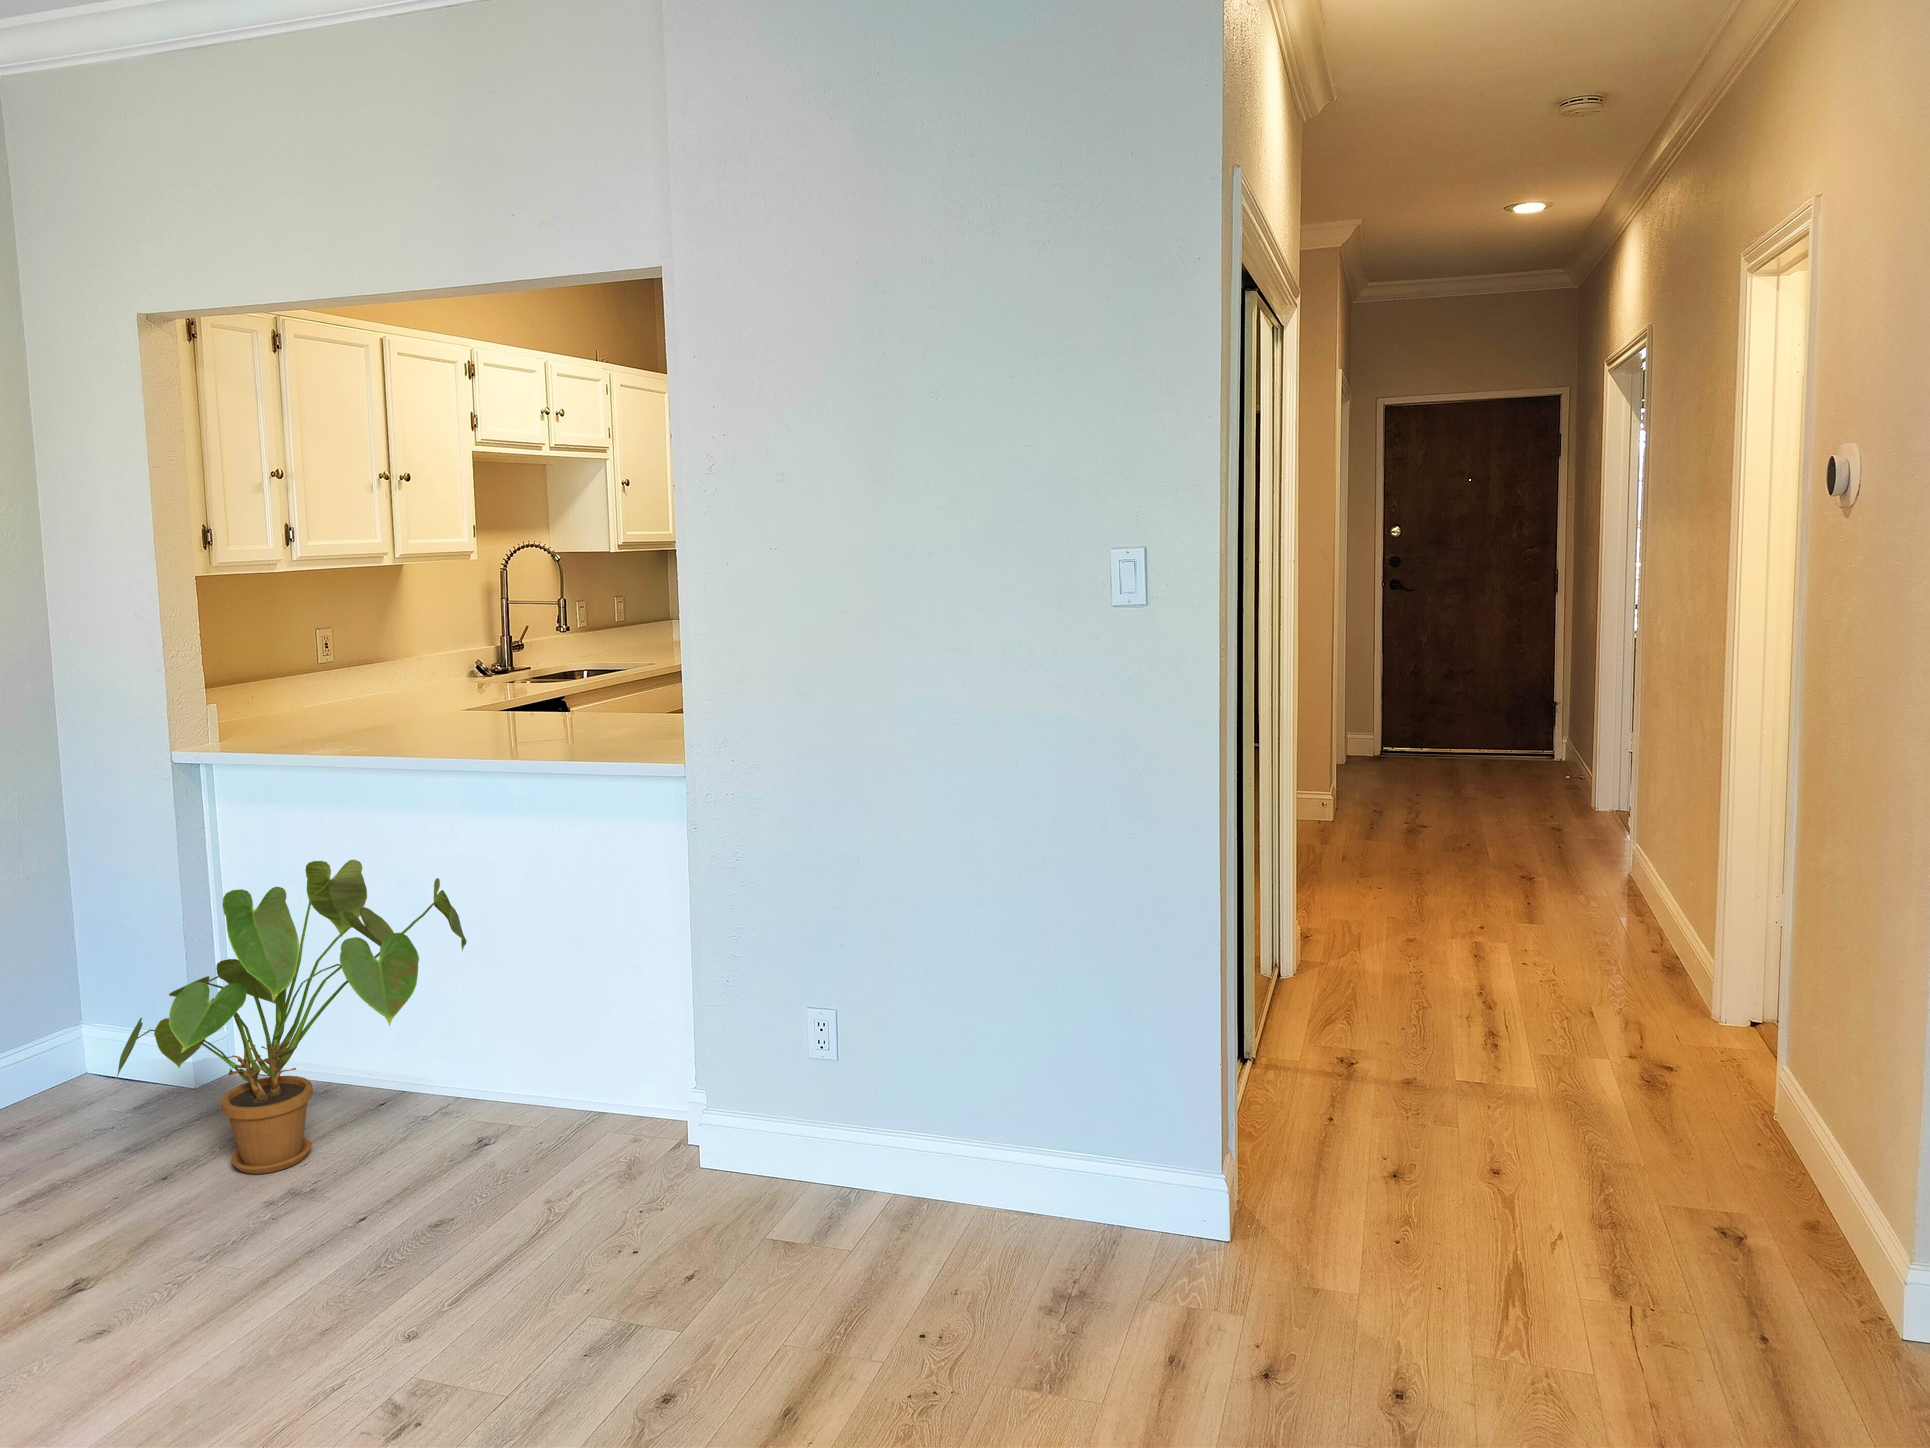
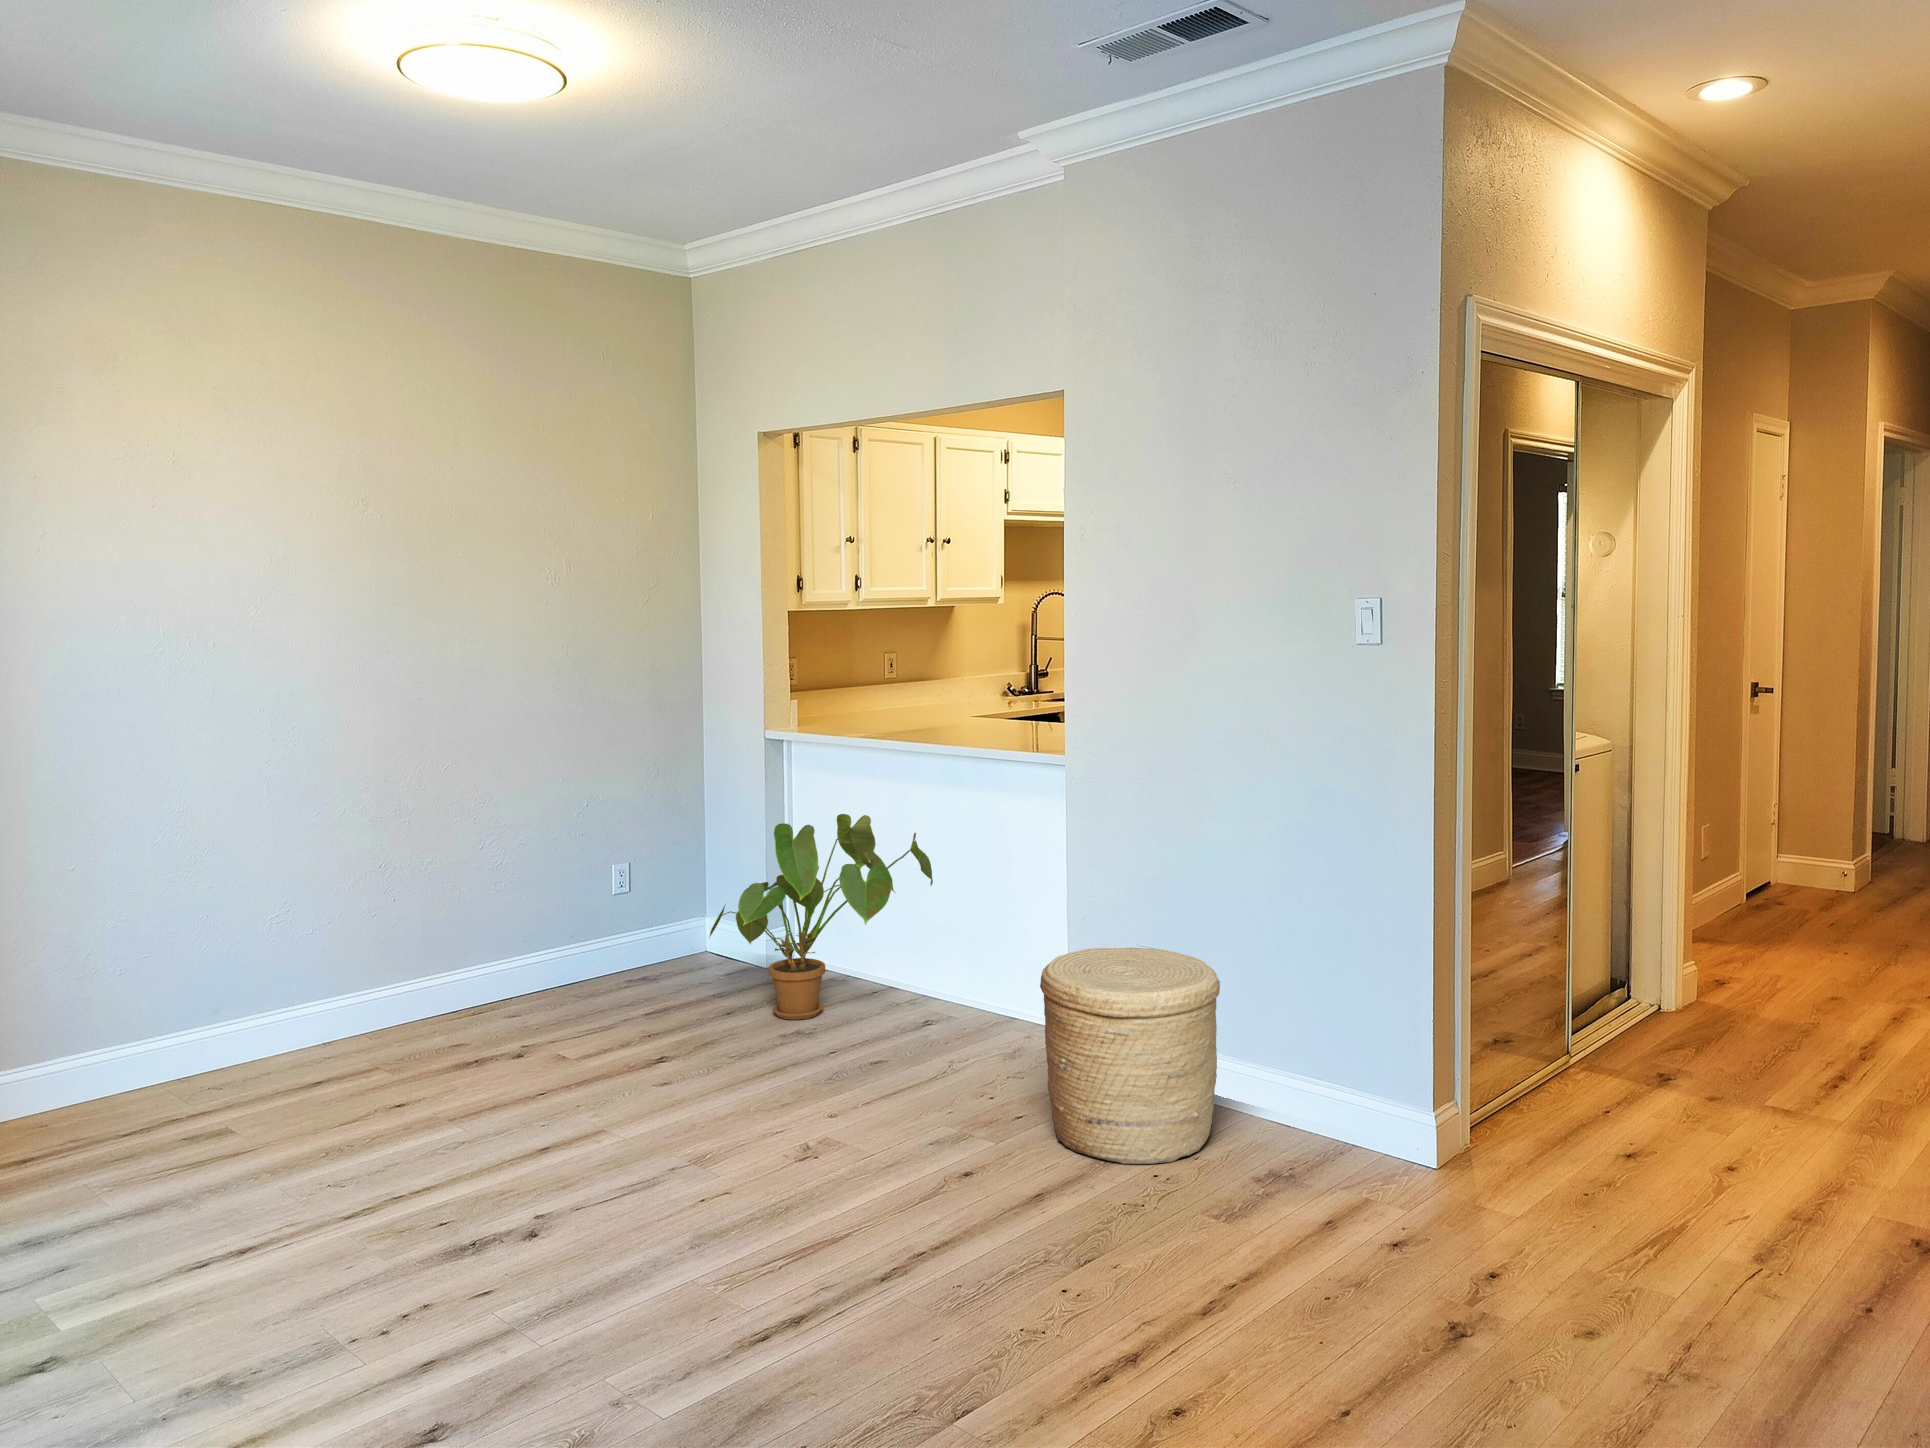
woven basket: none [713,1011,959,1327] -> present [1040,948,1220,1164]

